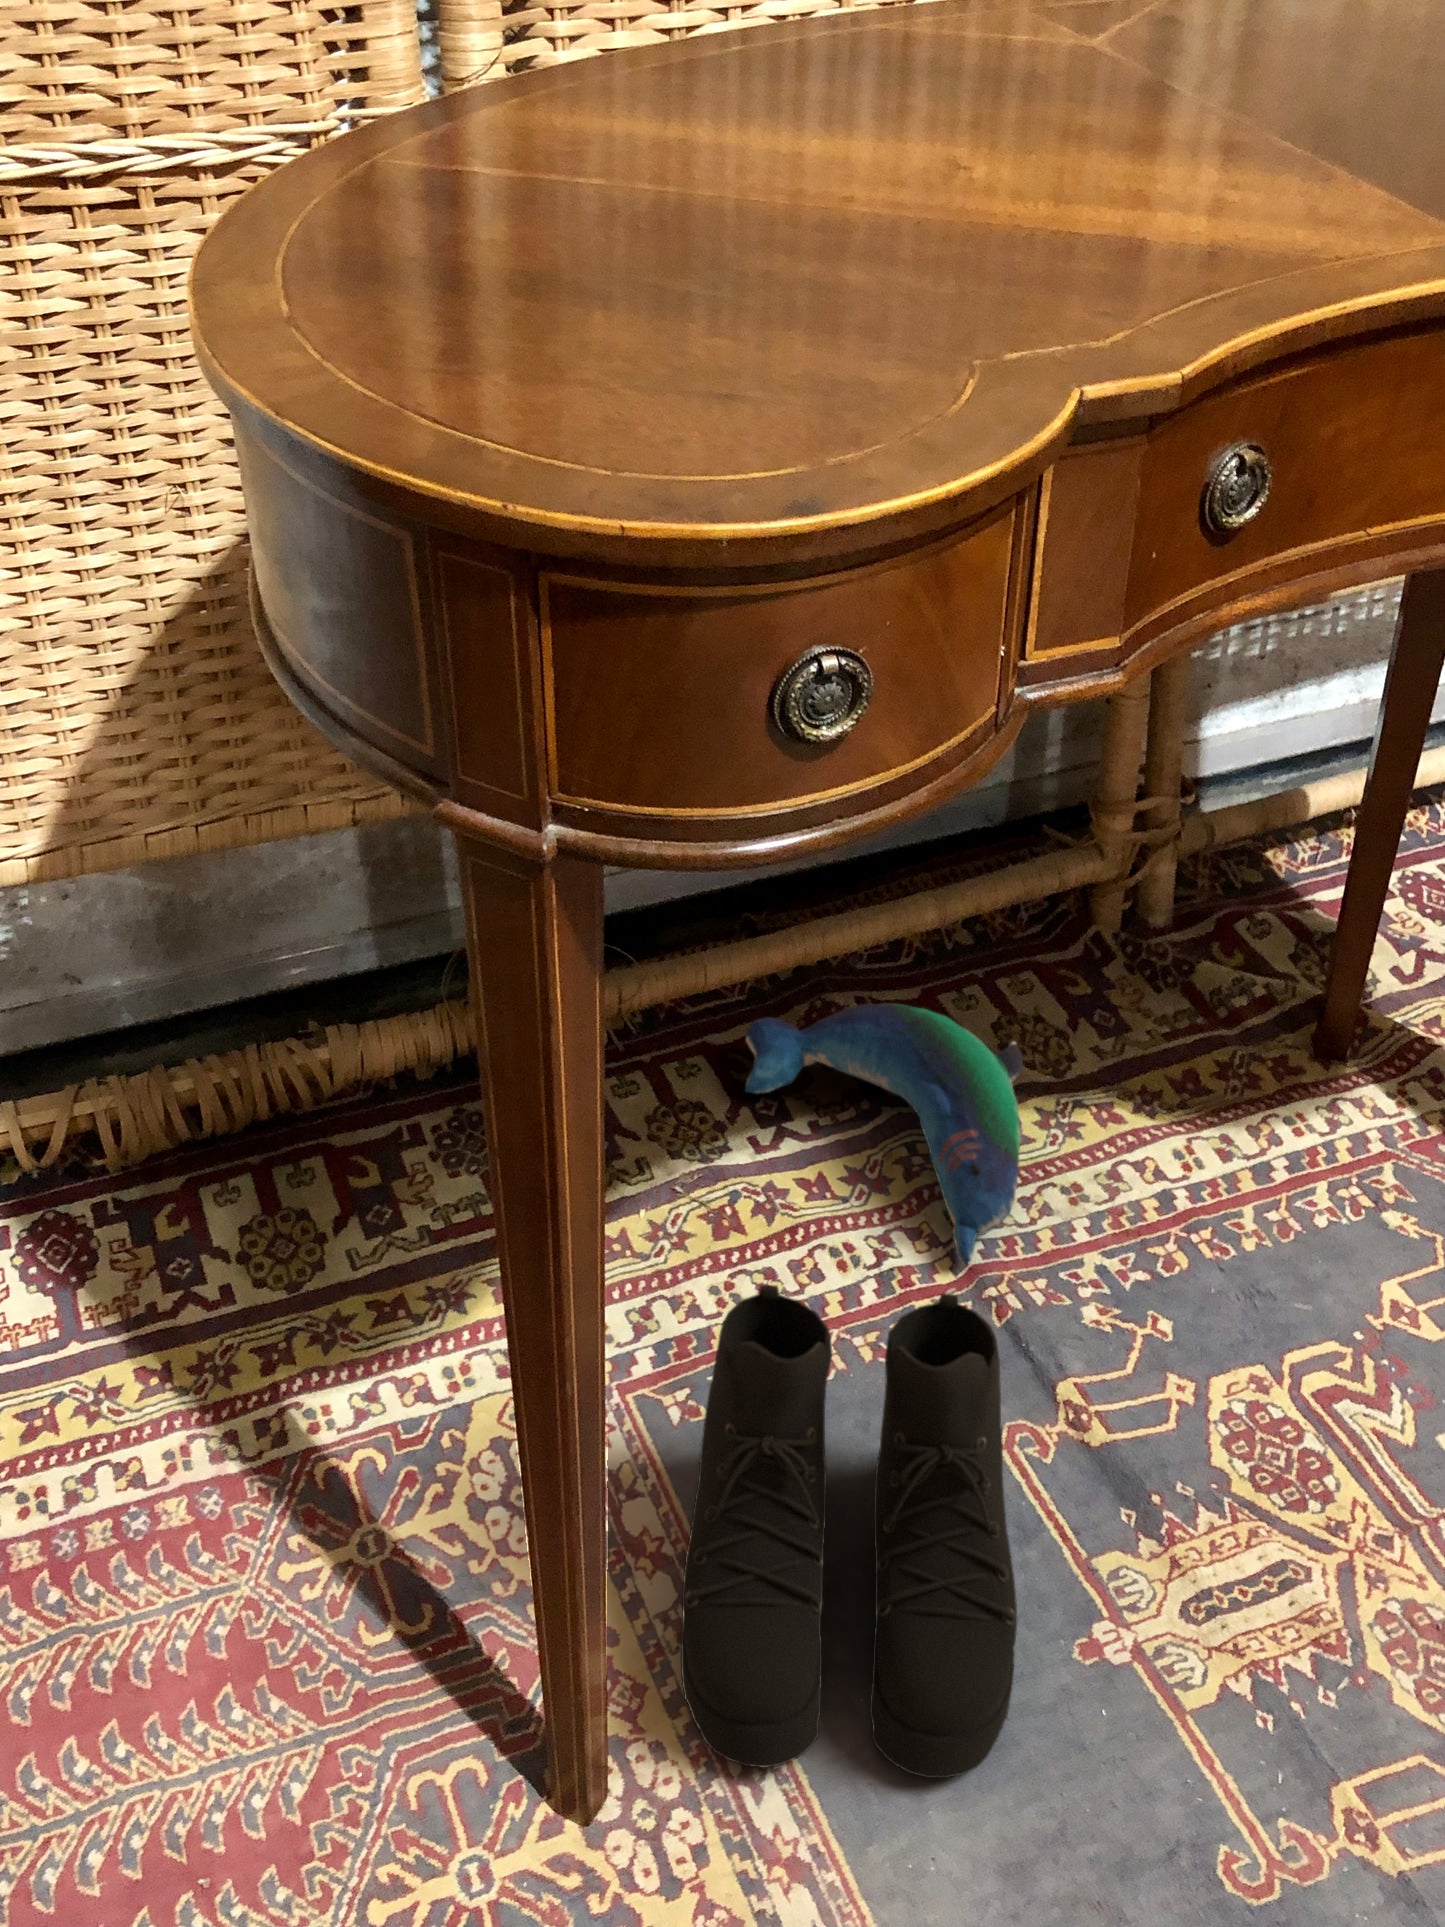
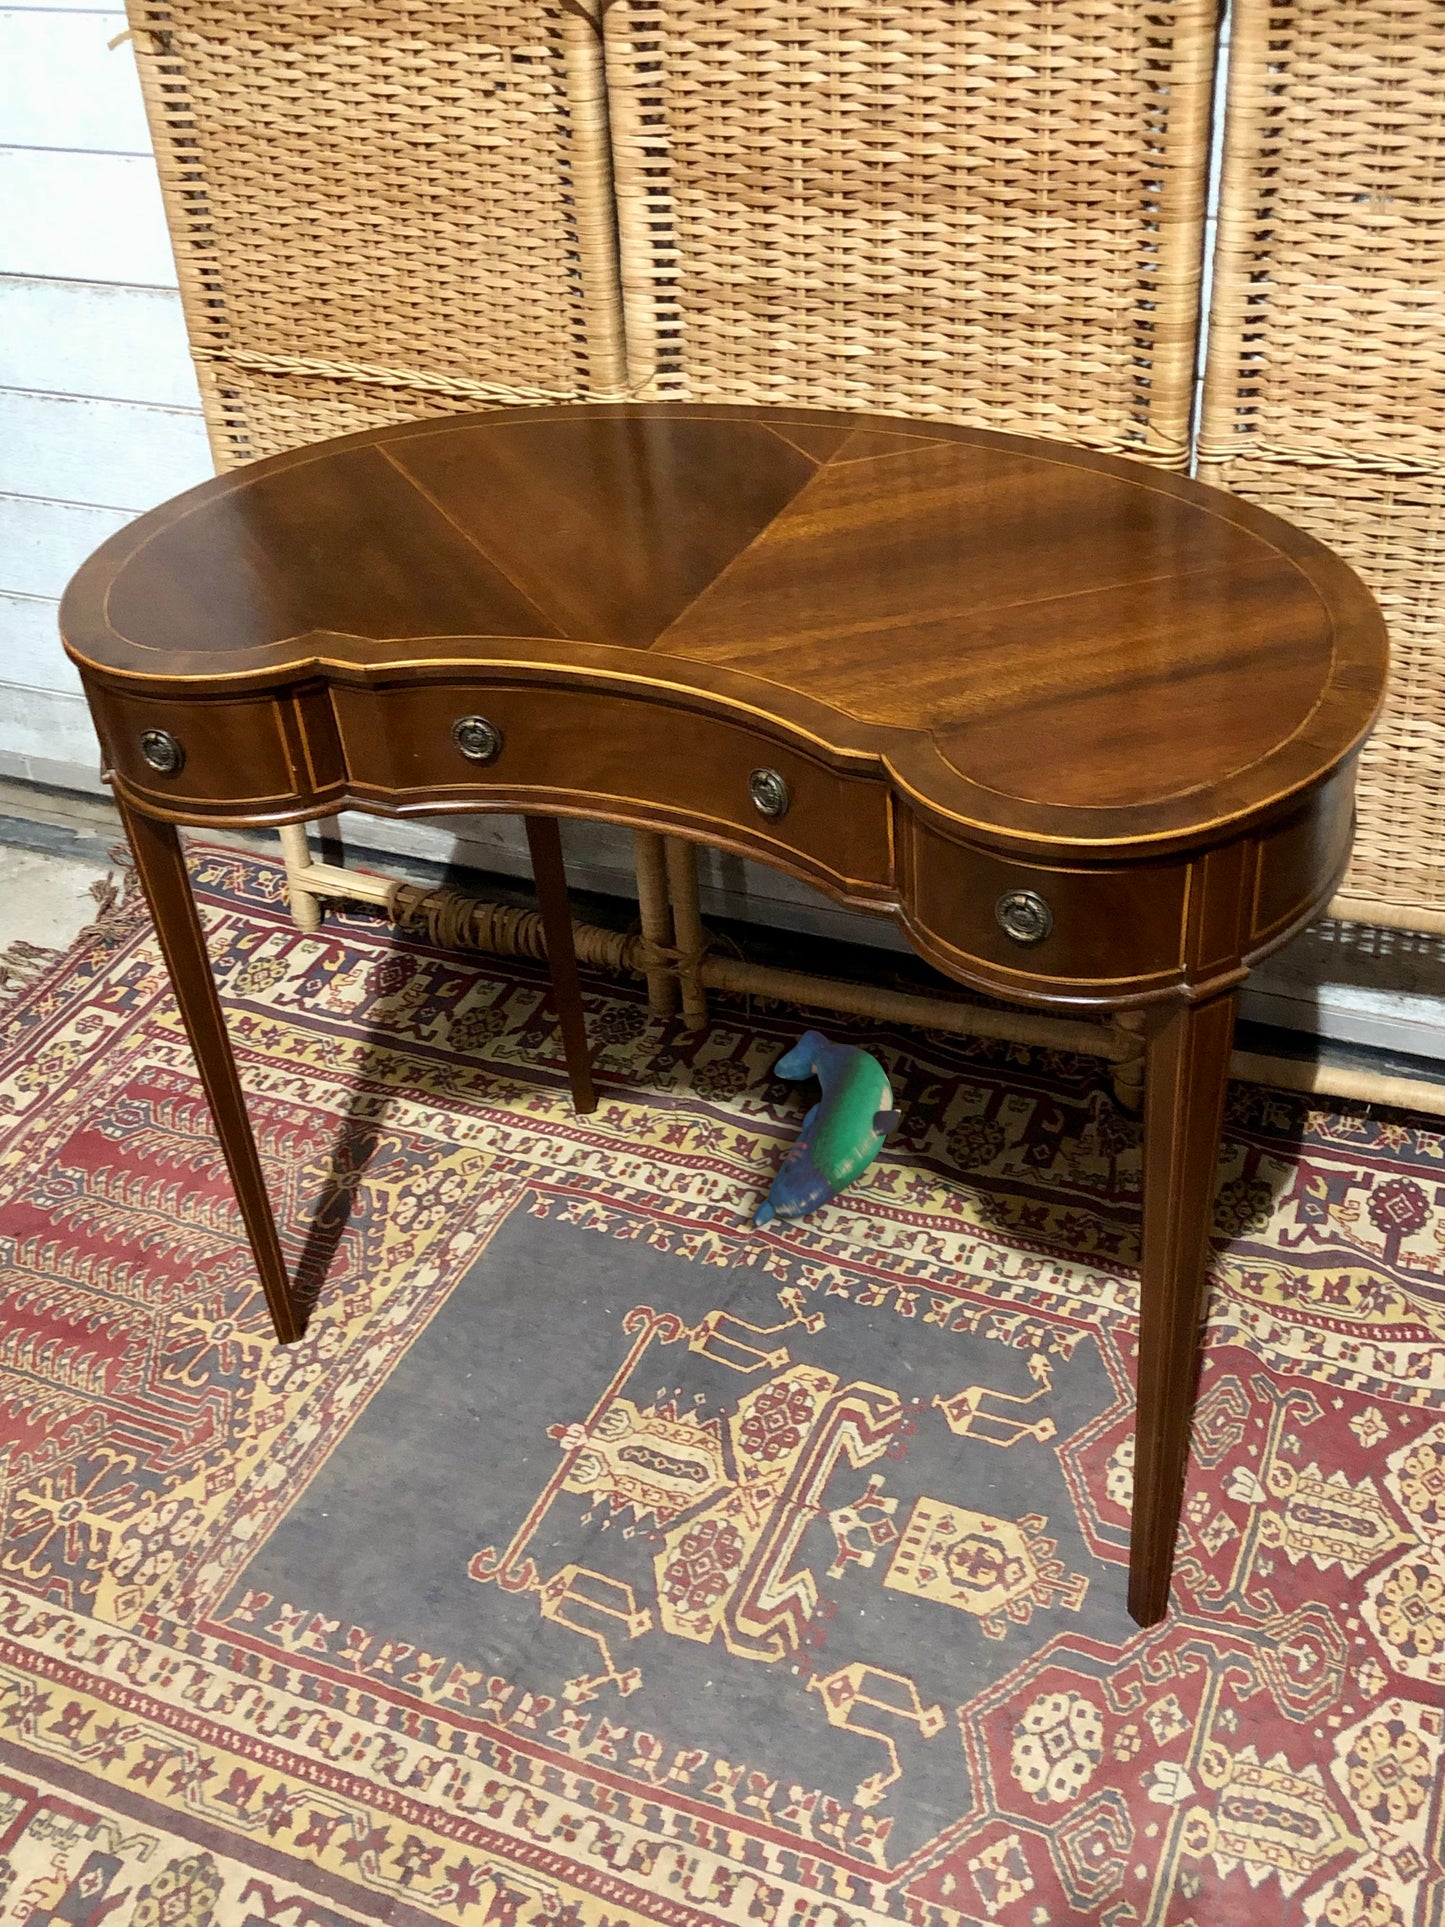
boots: present [681,1285,1017,1778] -> none [353,1131,615,1433]

